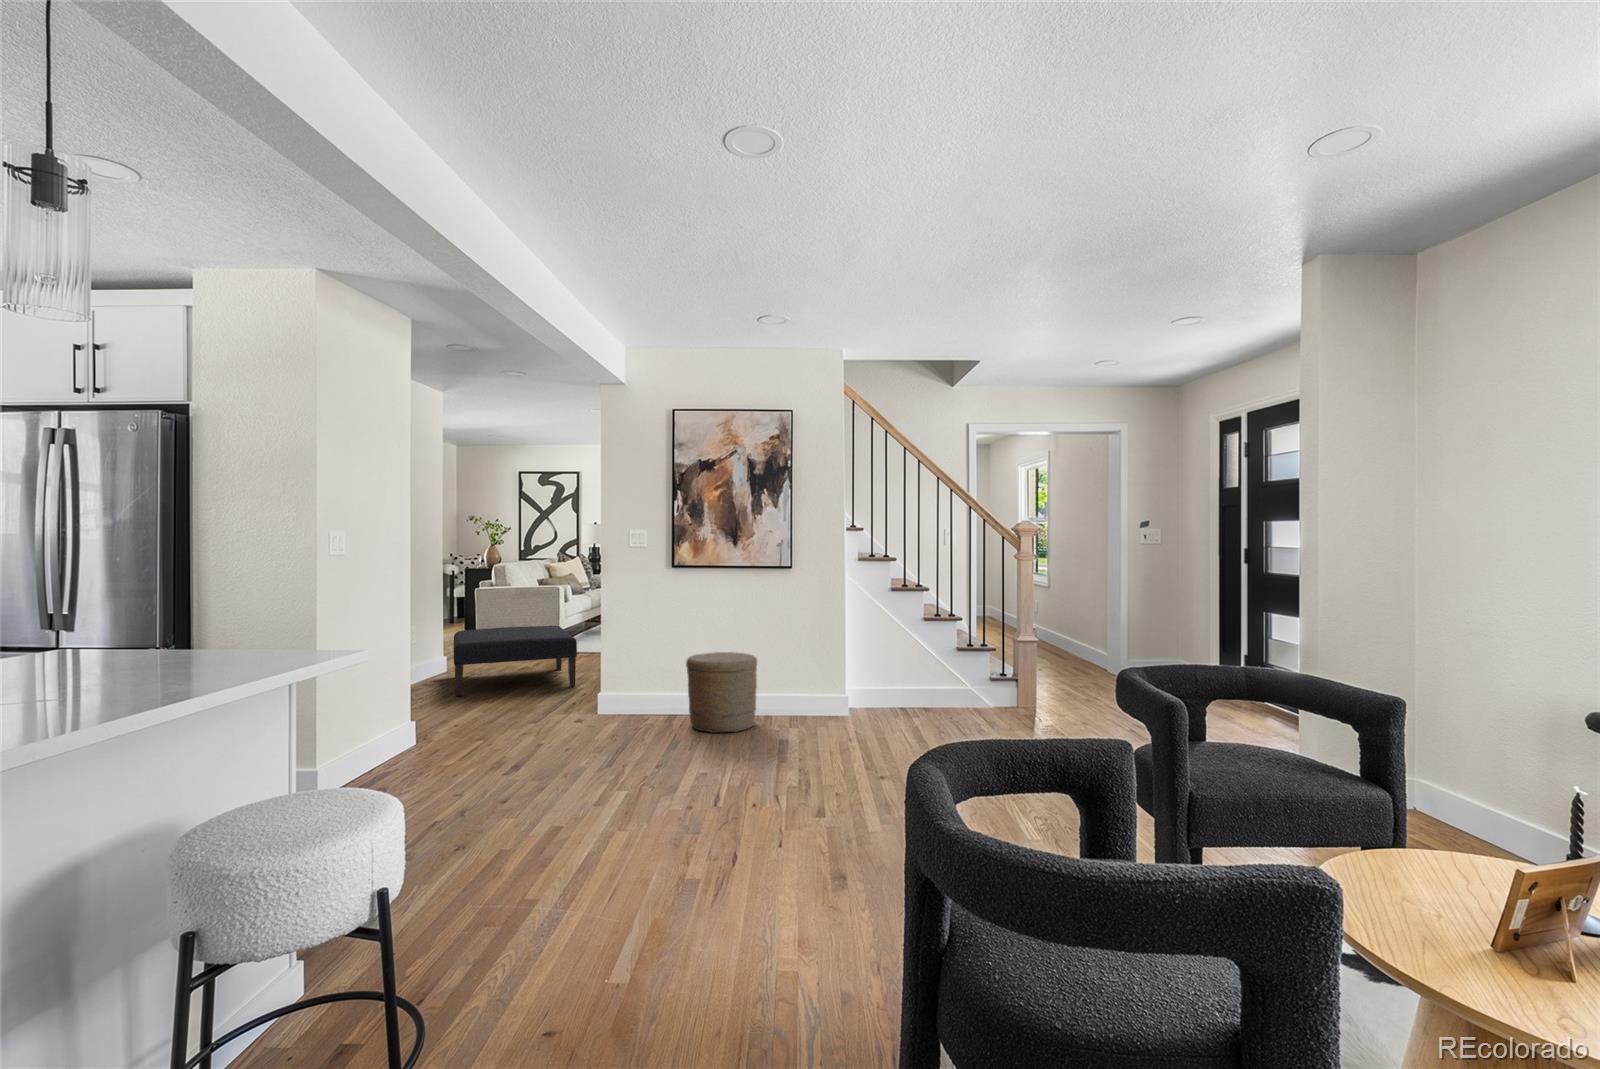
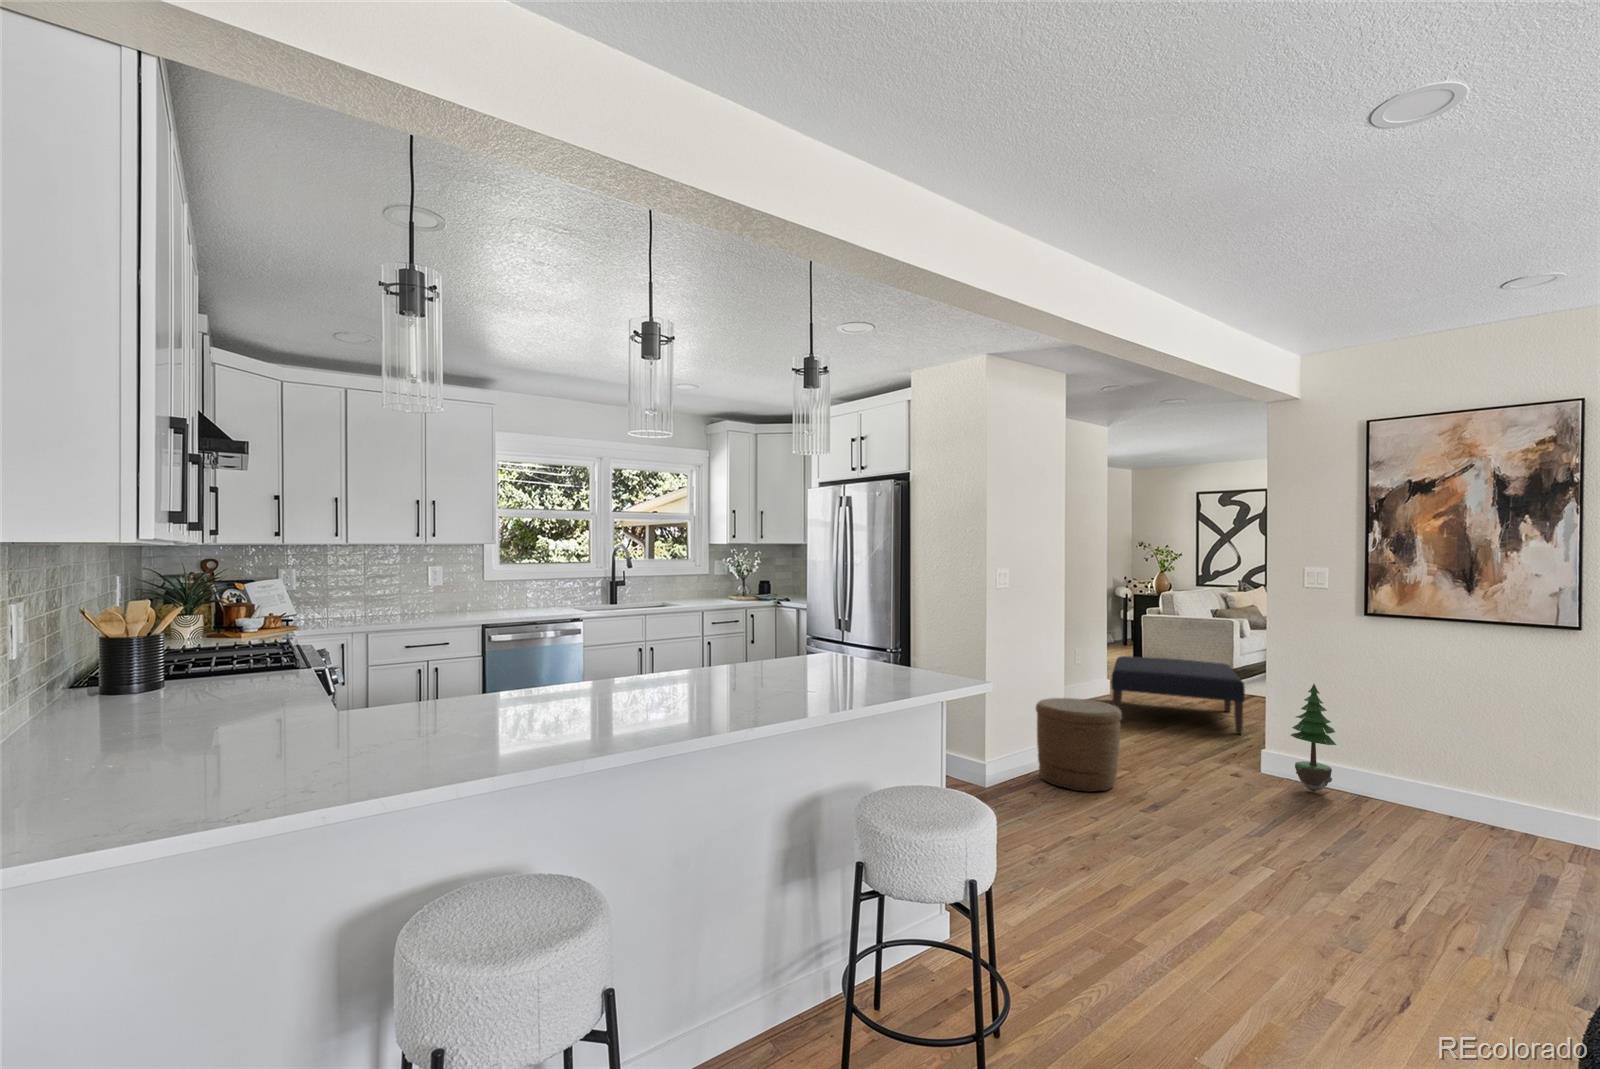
potted tree: none [620,628,654,721] -> present [1290,684,1336,792]
woven basket: present [686,652,757,733] -> present [1036,698,1122,792]

